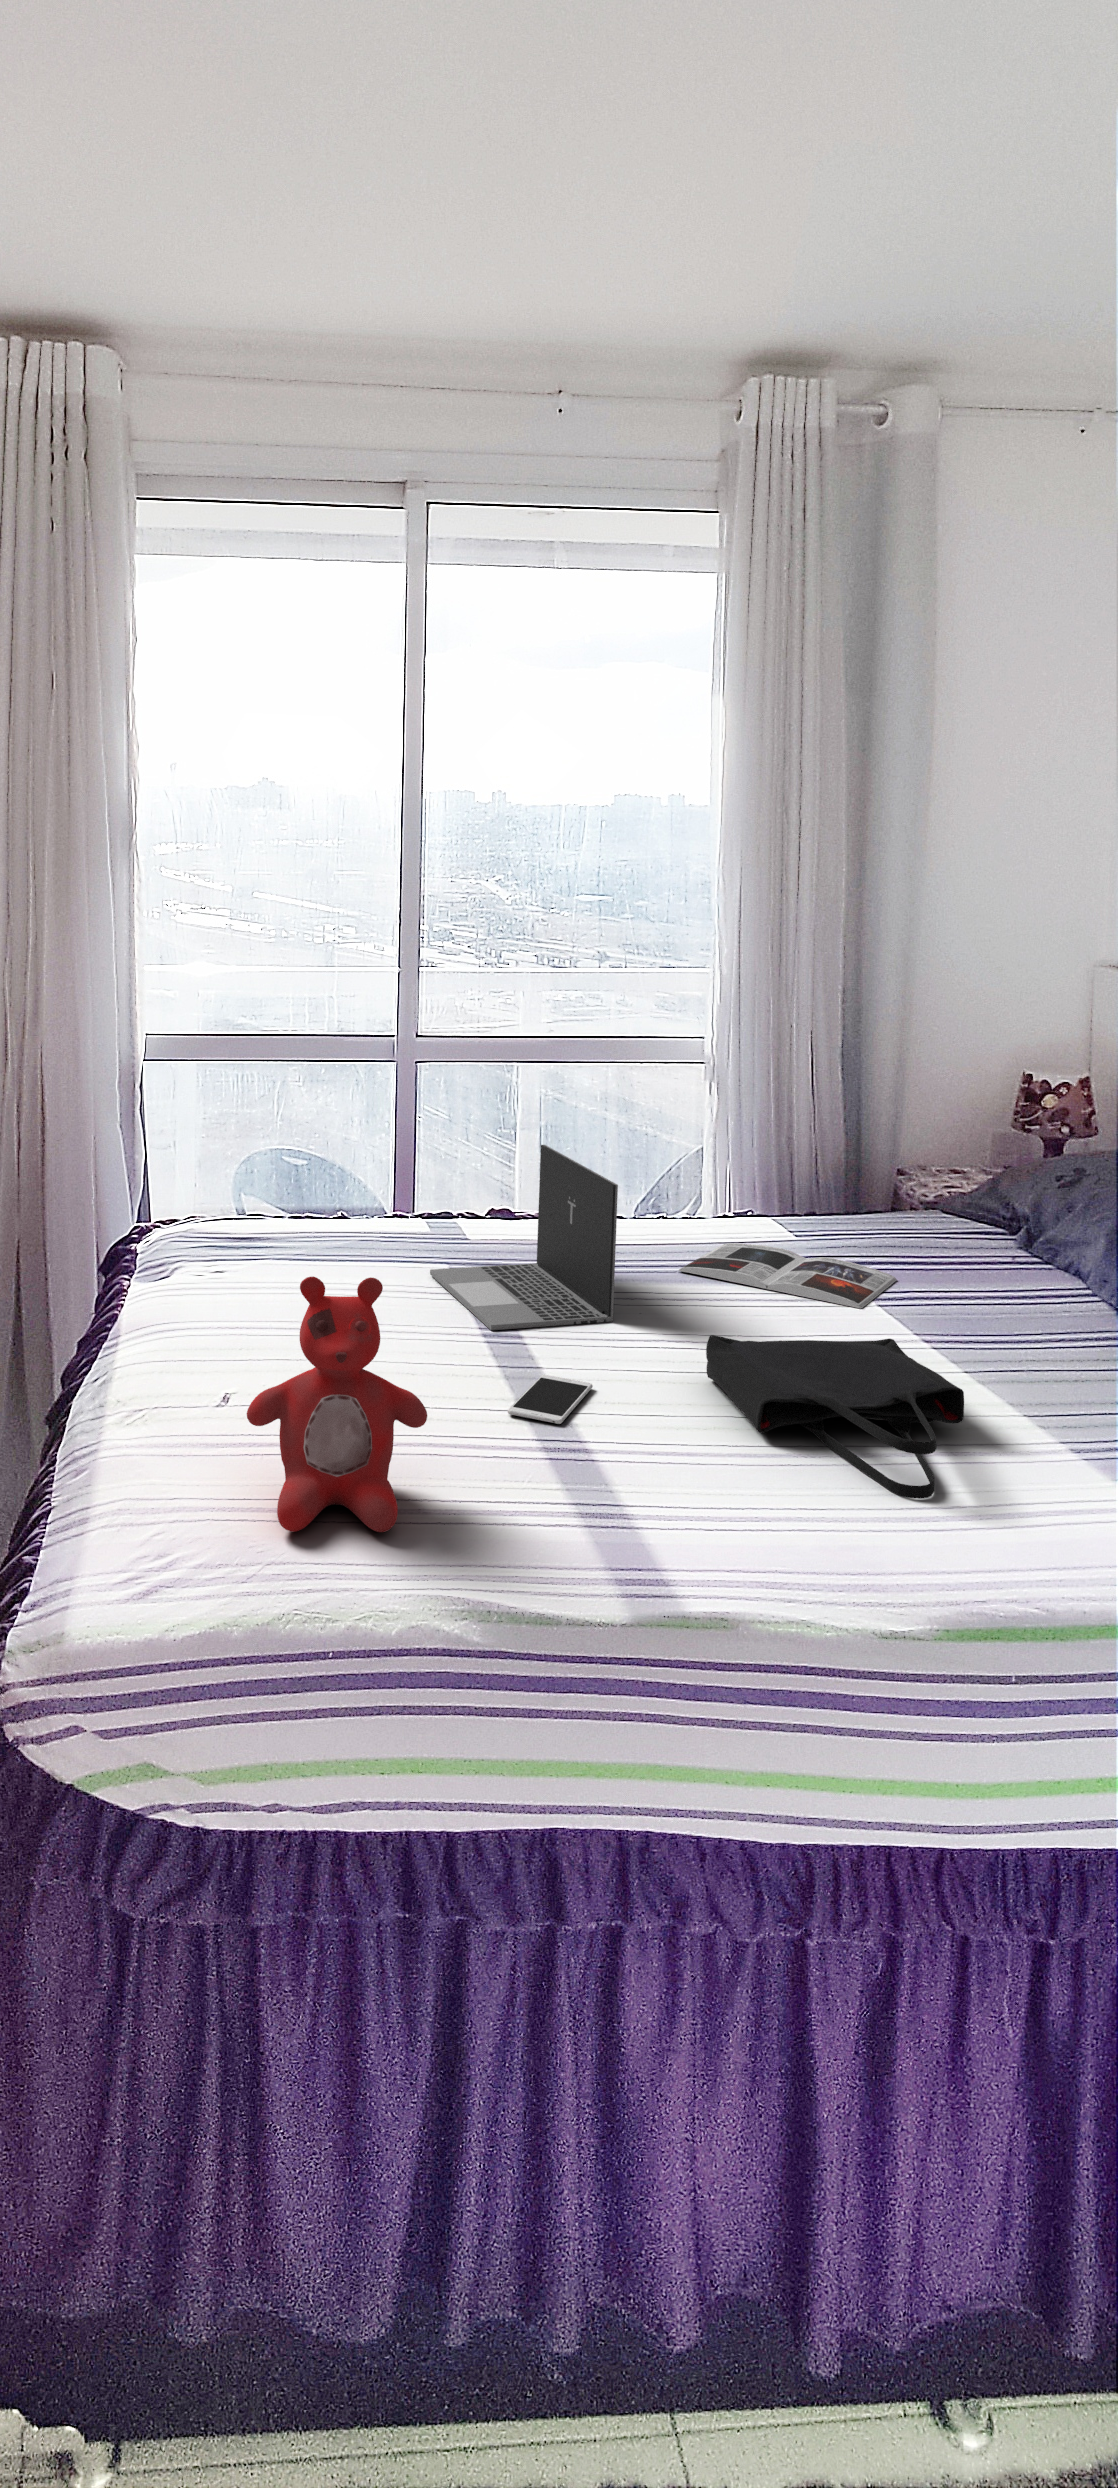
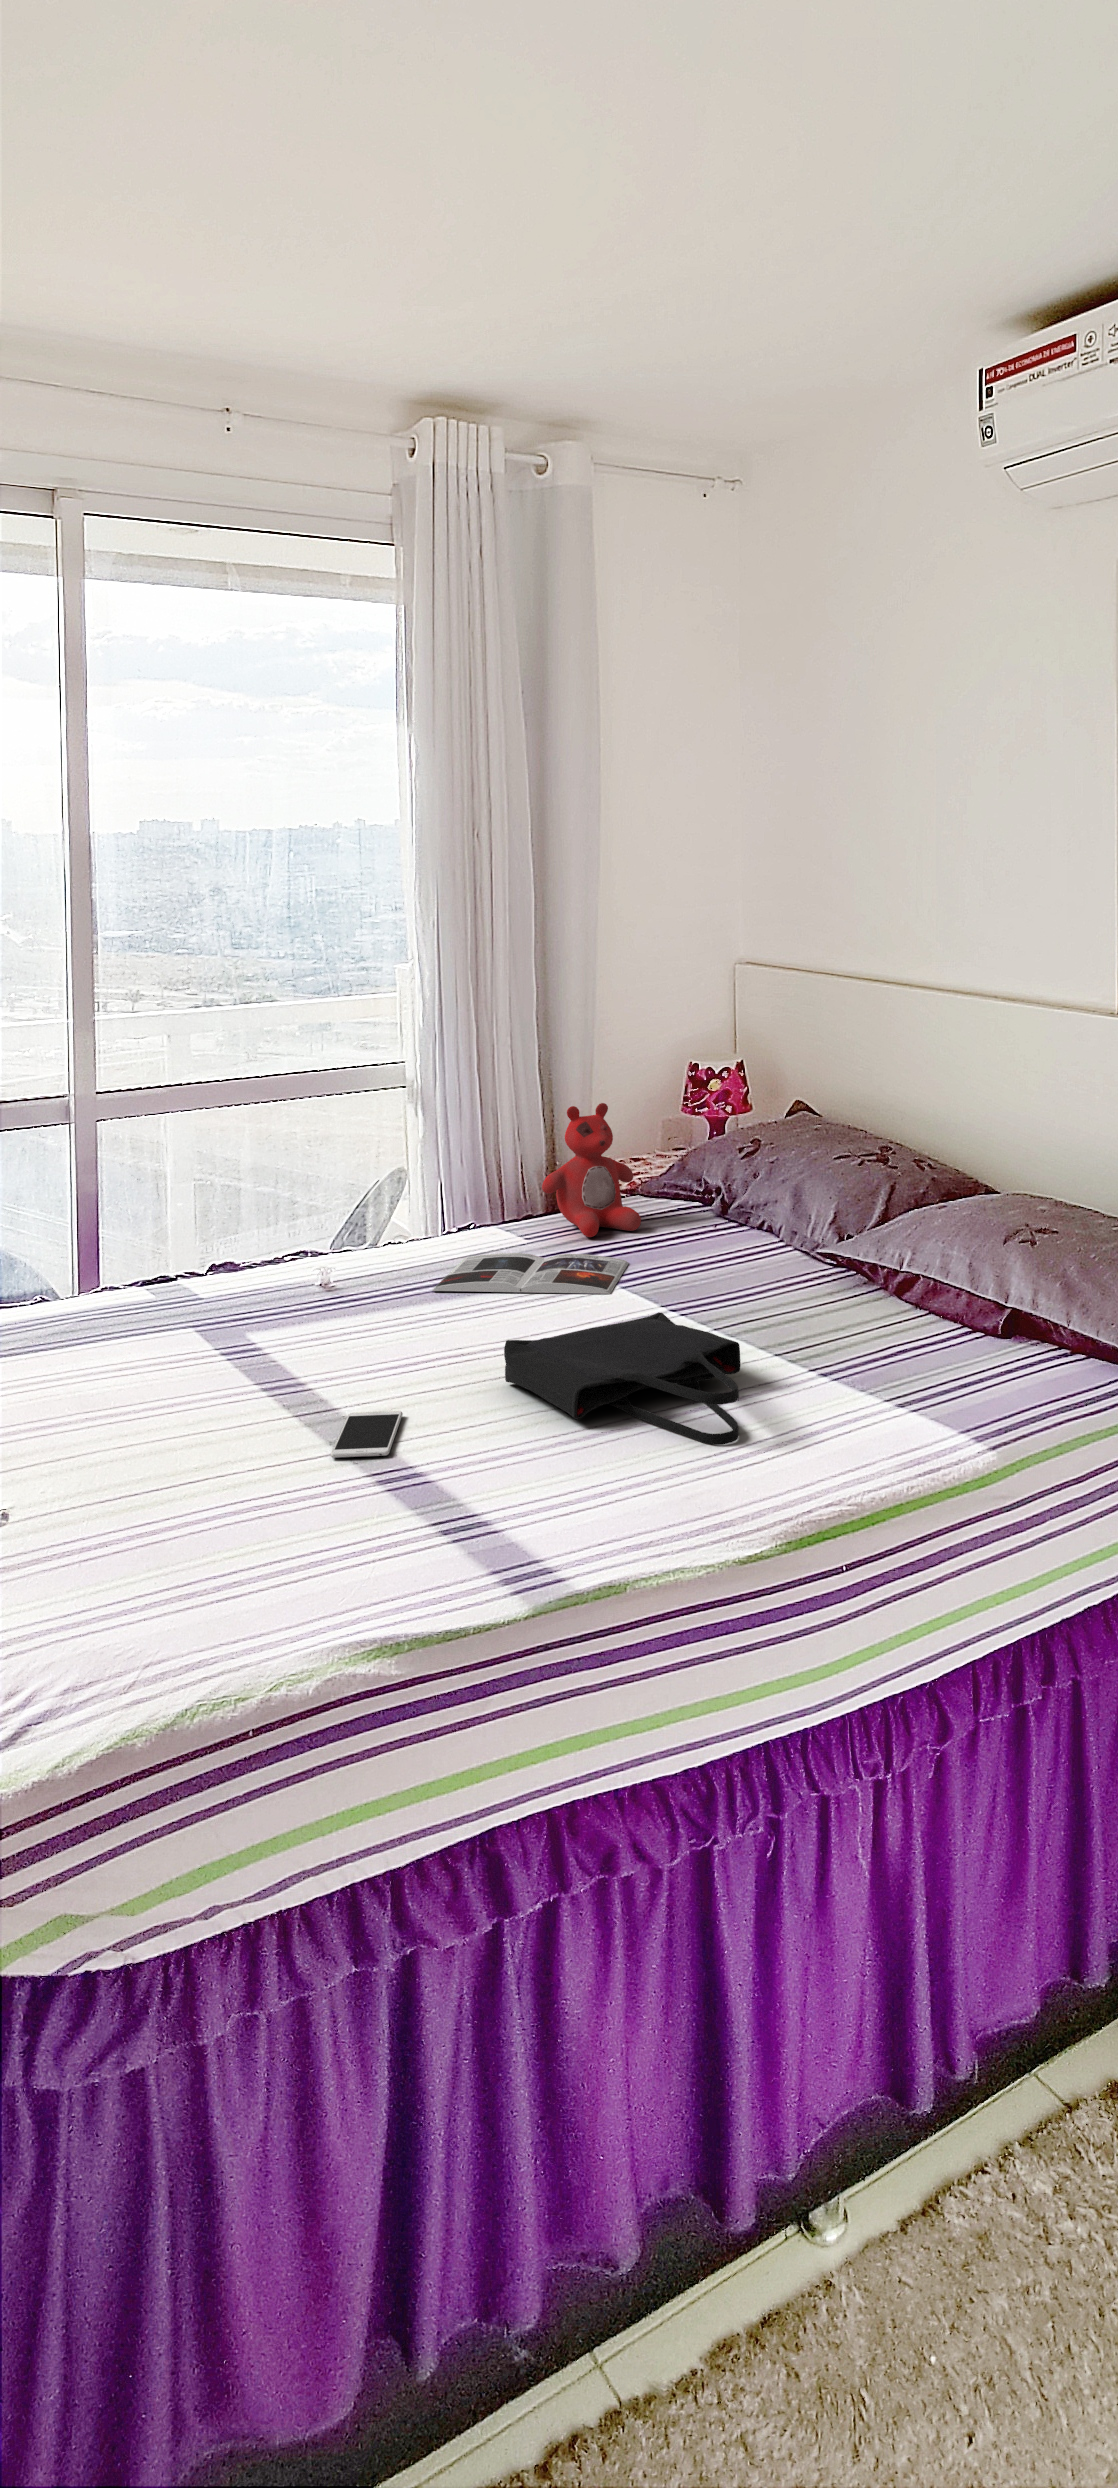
laptop: present [430,1145,618,1330] -> none [181,1186,391,1383]
stuffed bear: present [247,1277,427,1532] -> present [542,1103,641,1237]

